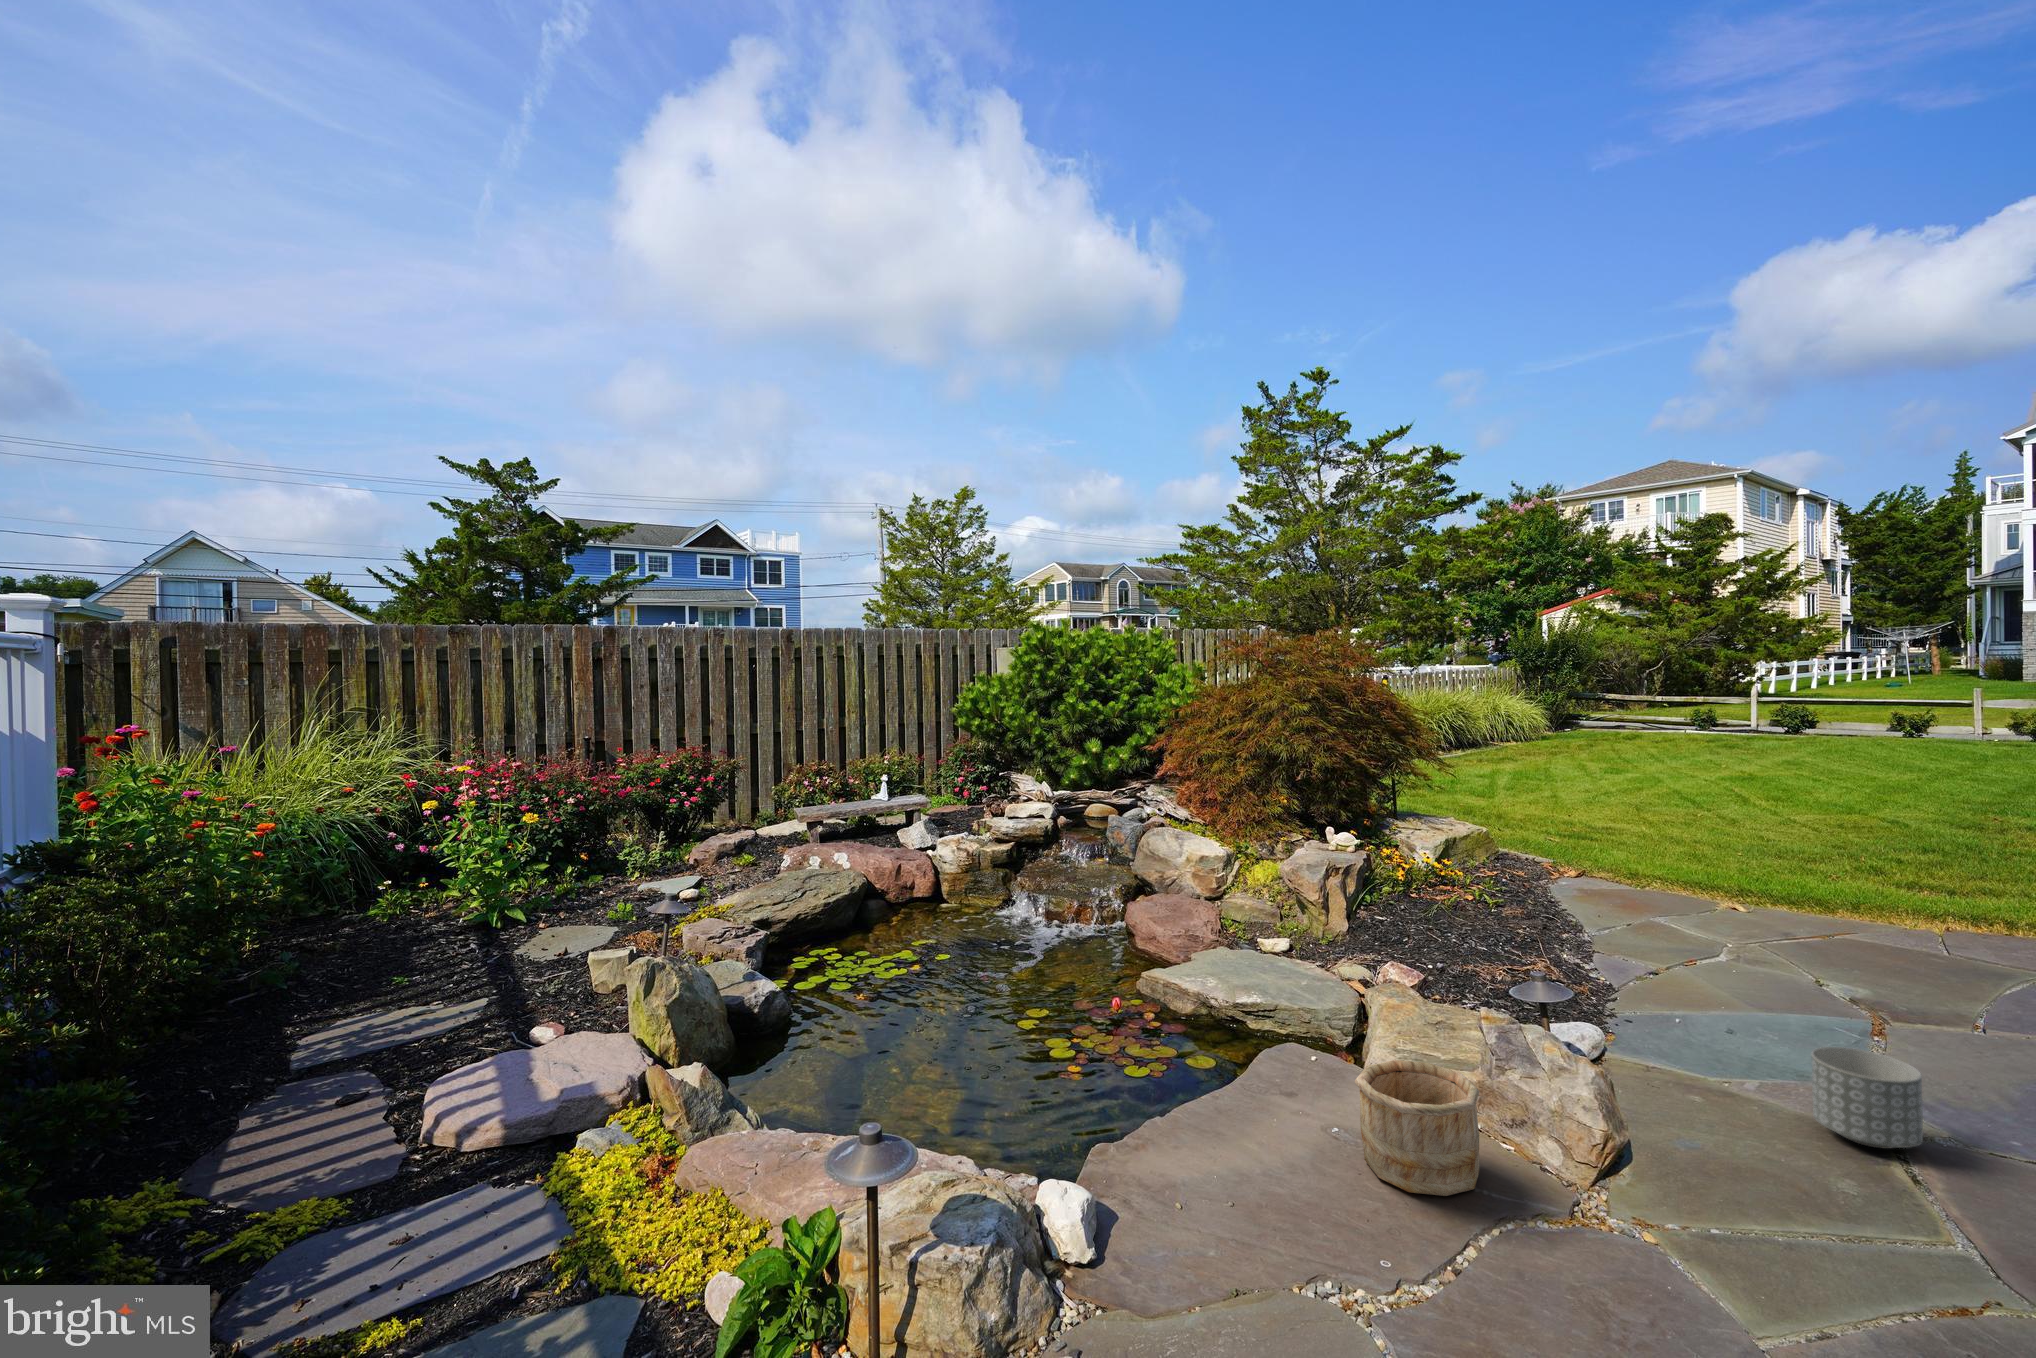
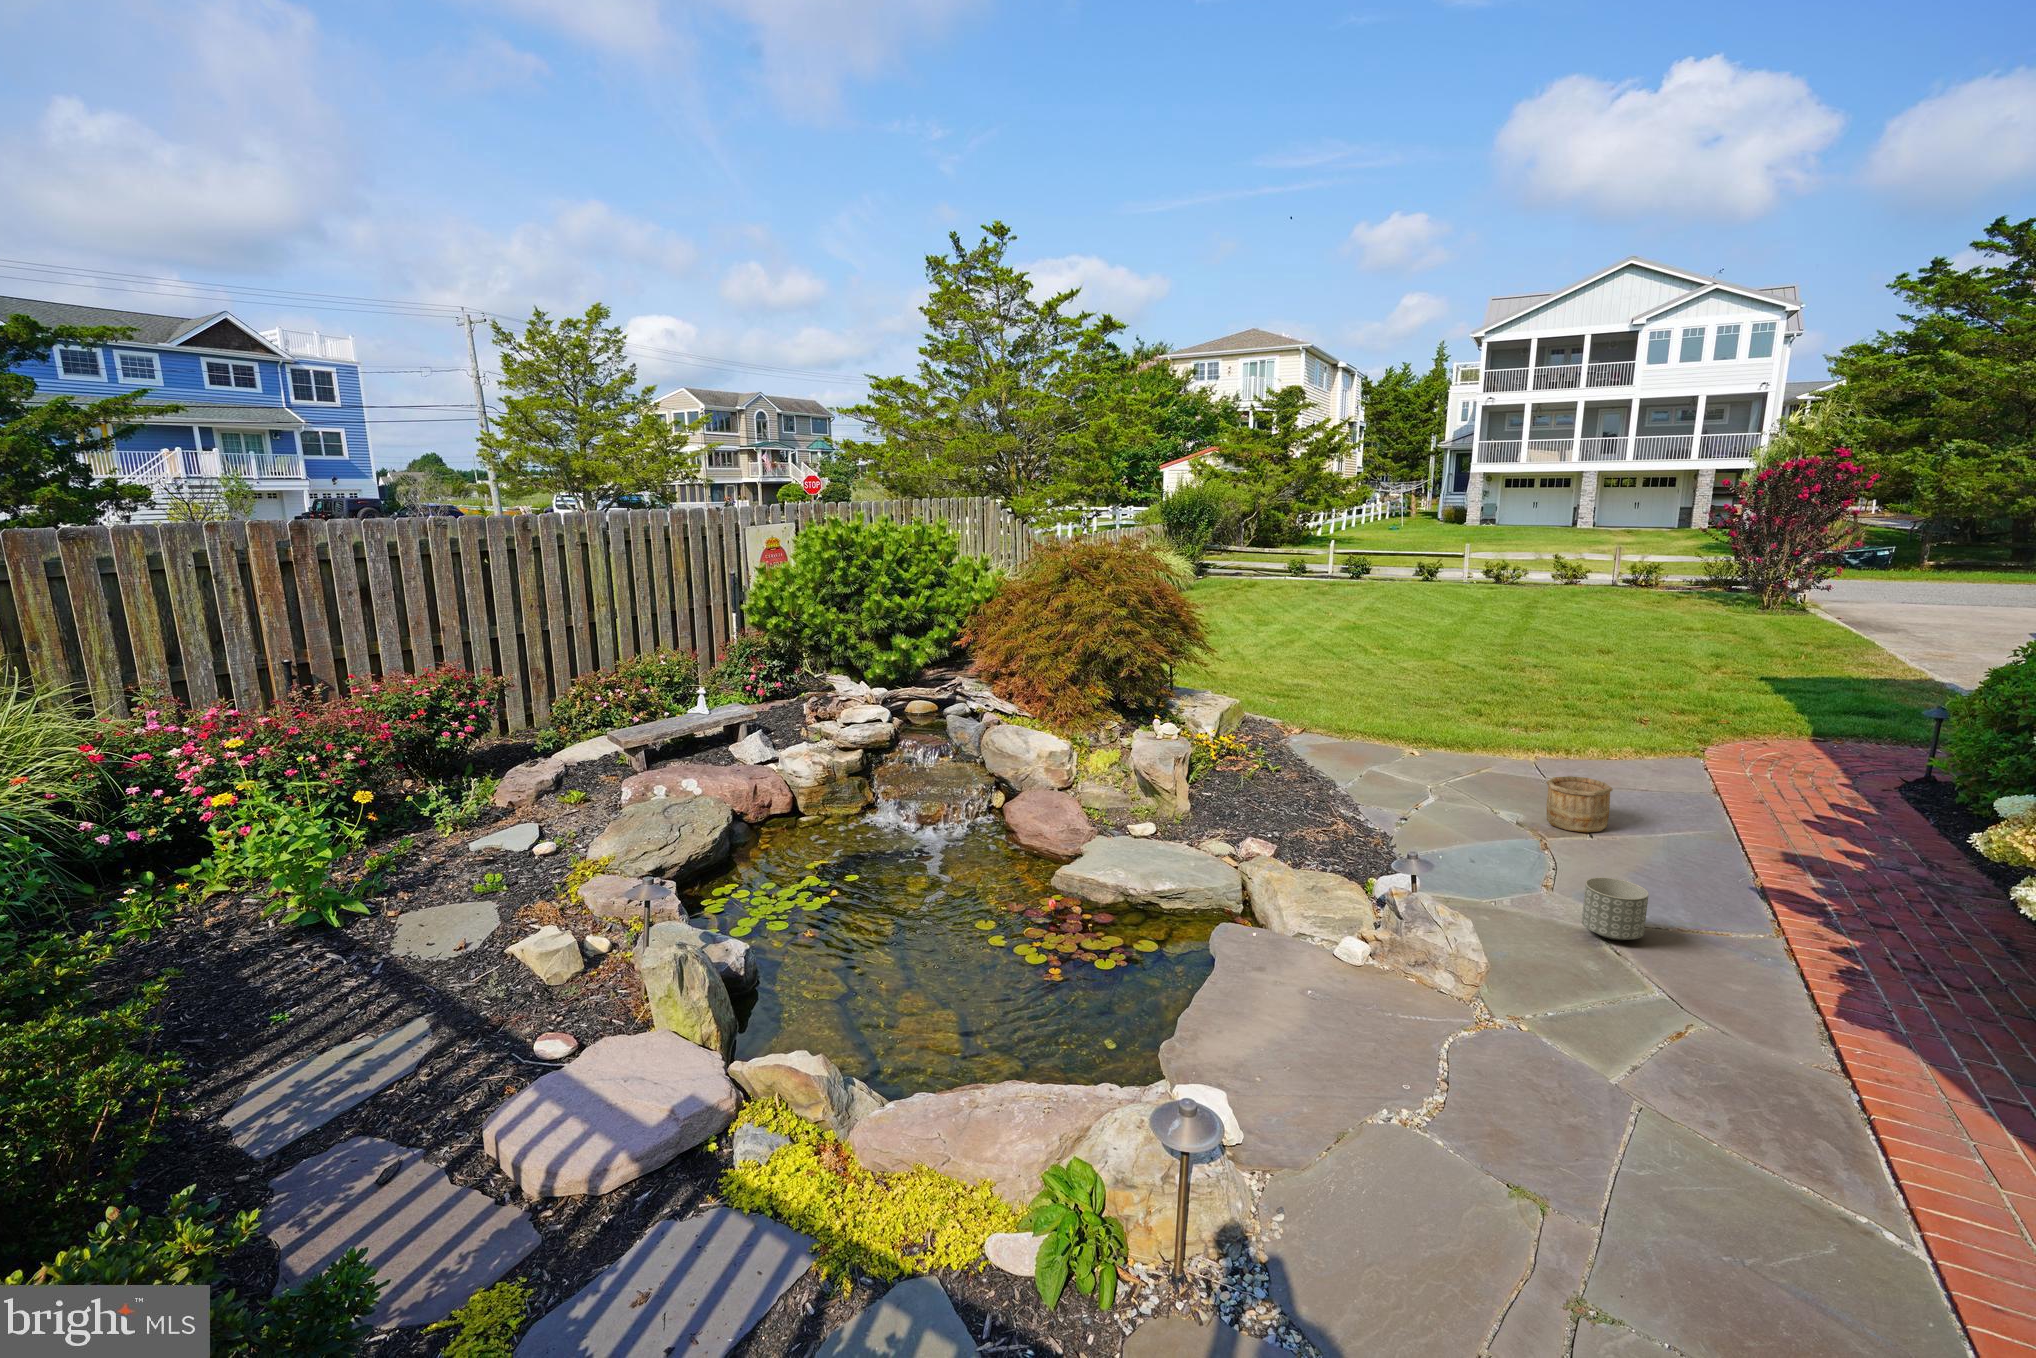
wooden bucket: present [1355,1060,1479,1196] -> present [1546,776,1613,833]

